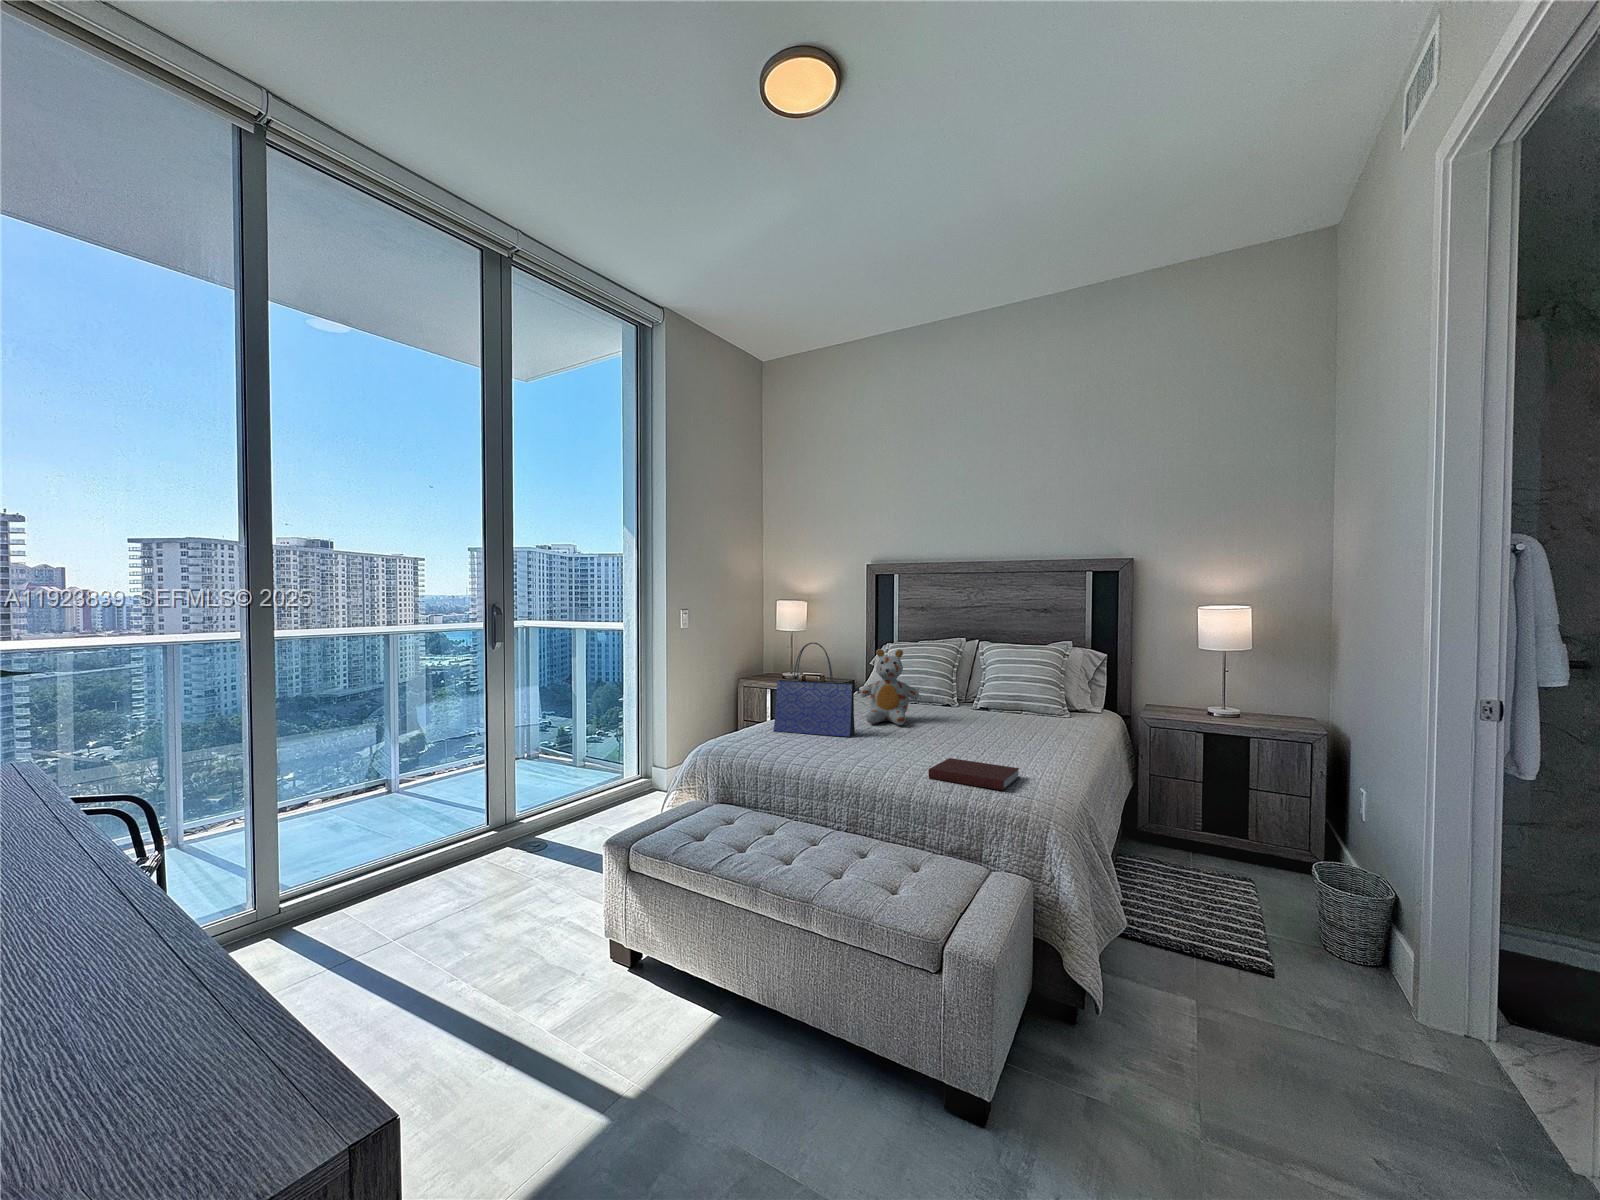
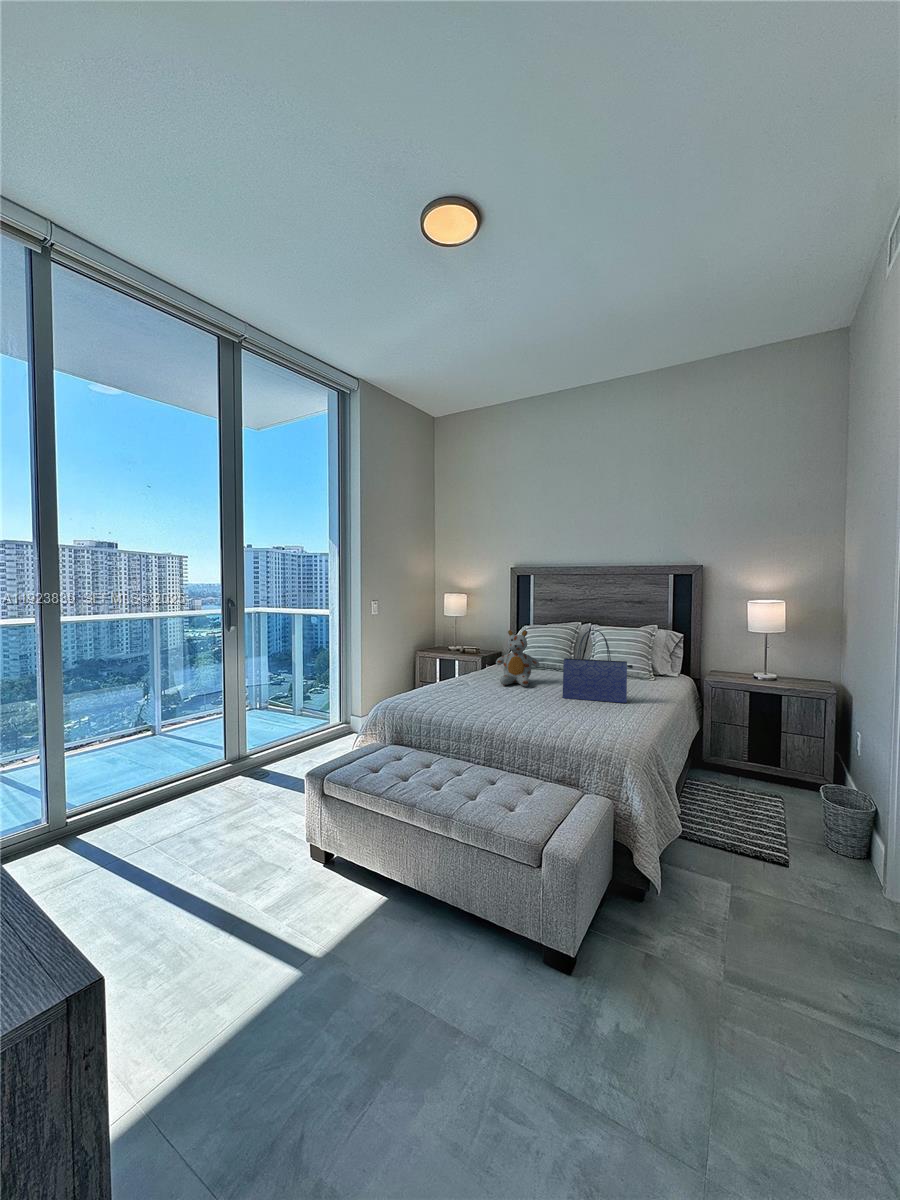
tote bag: present [774,643,859,737] -> present [562,630,633,703]
notebook: present [929,758,1020,790] -> none [542,713,608,737]

